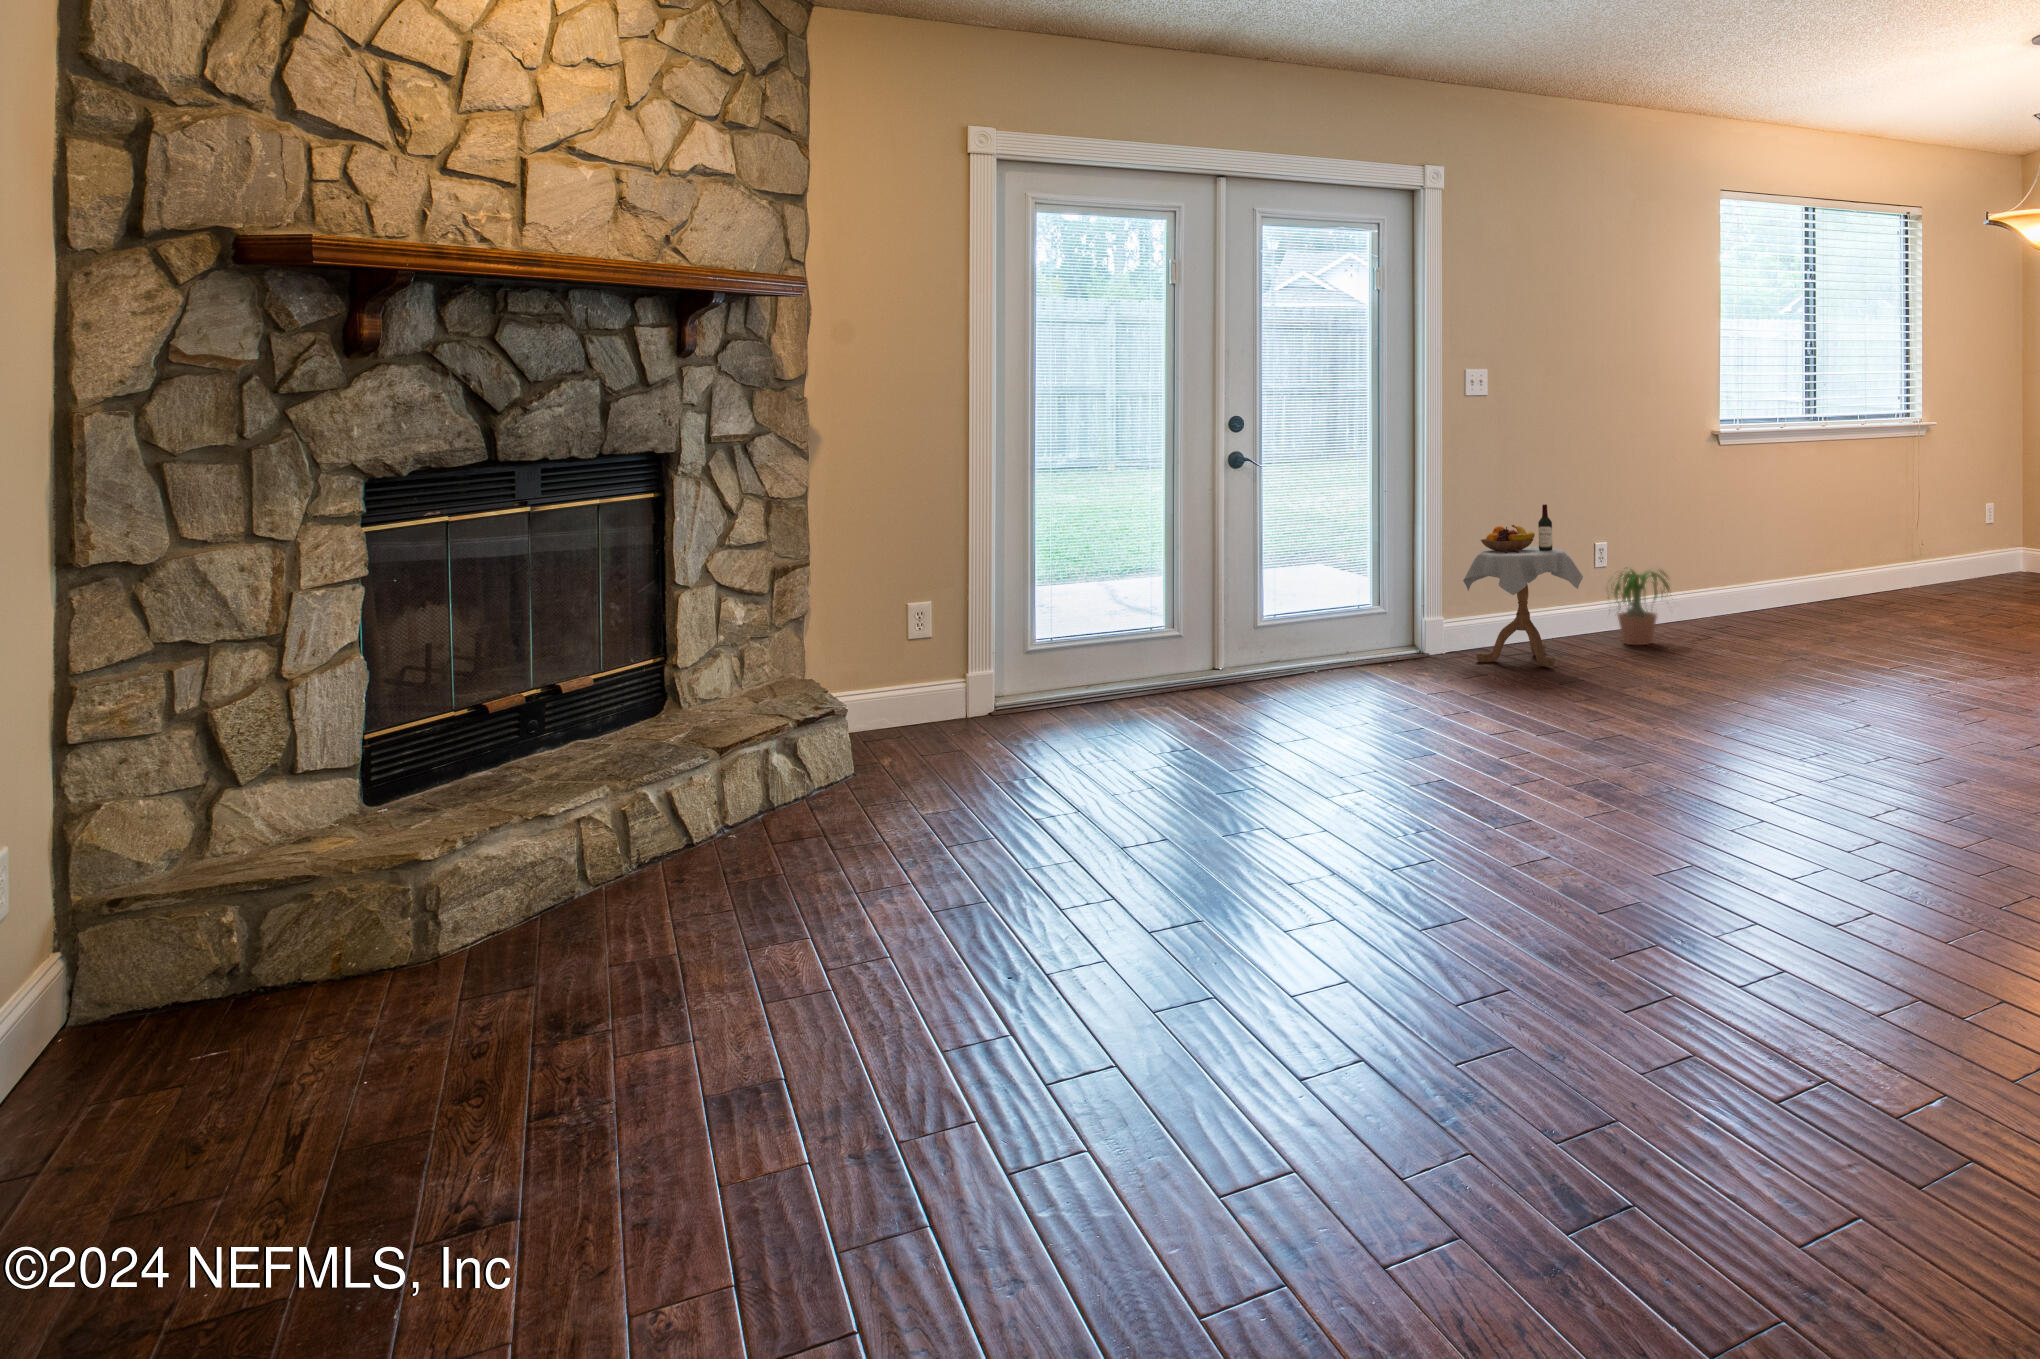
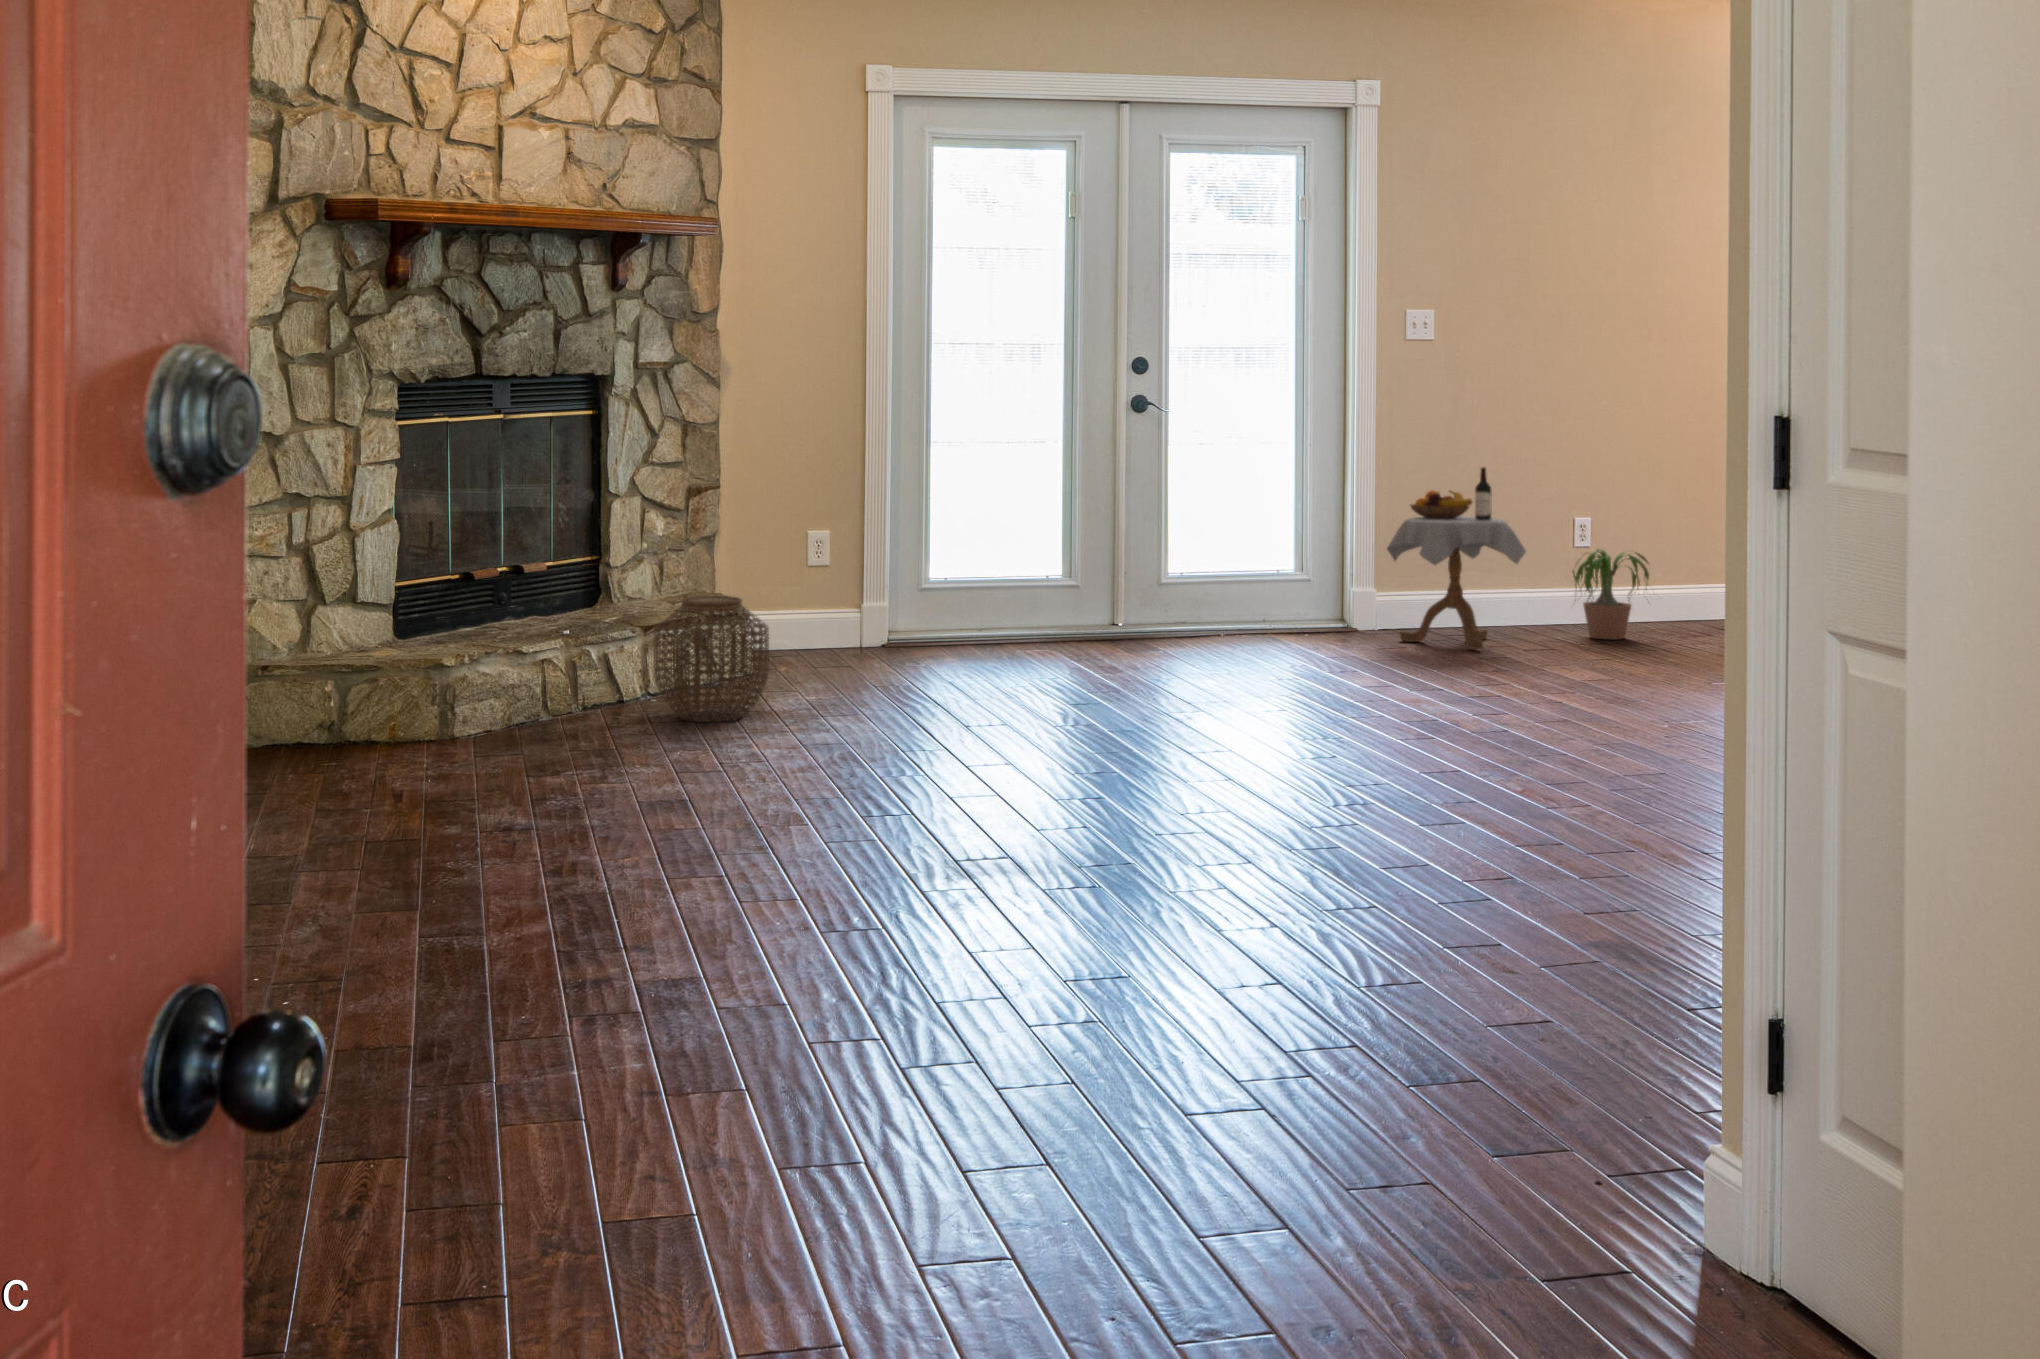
woven basket: none [737,708,886,865] -> present [654,596,769,722]

